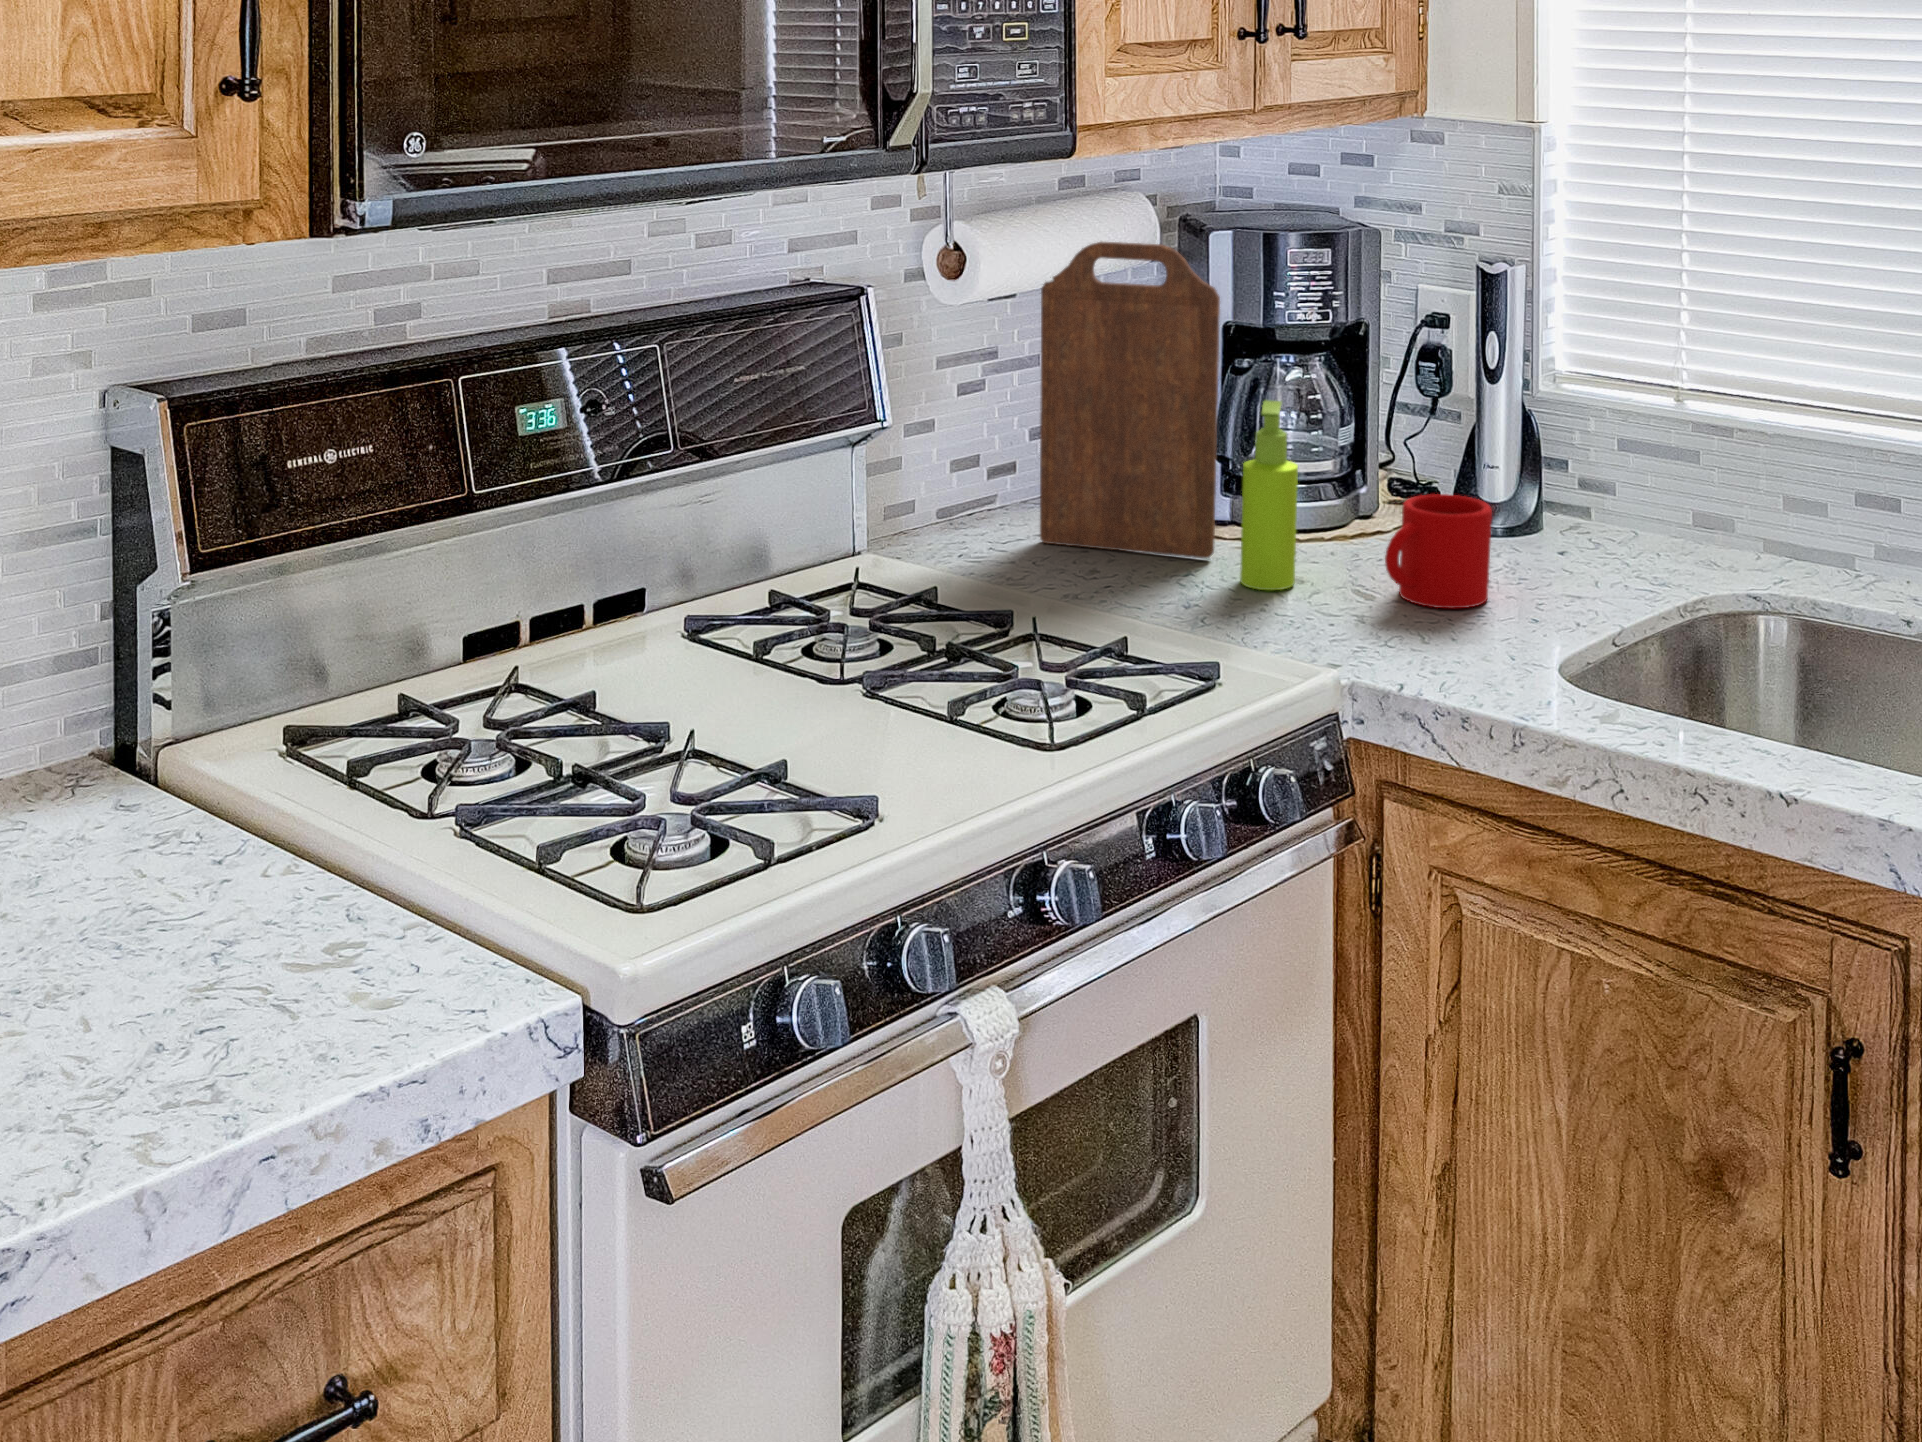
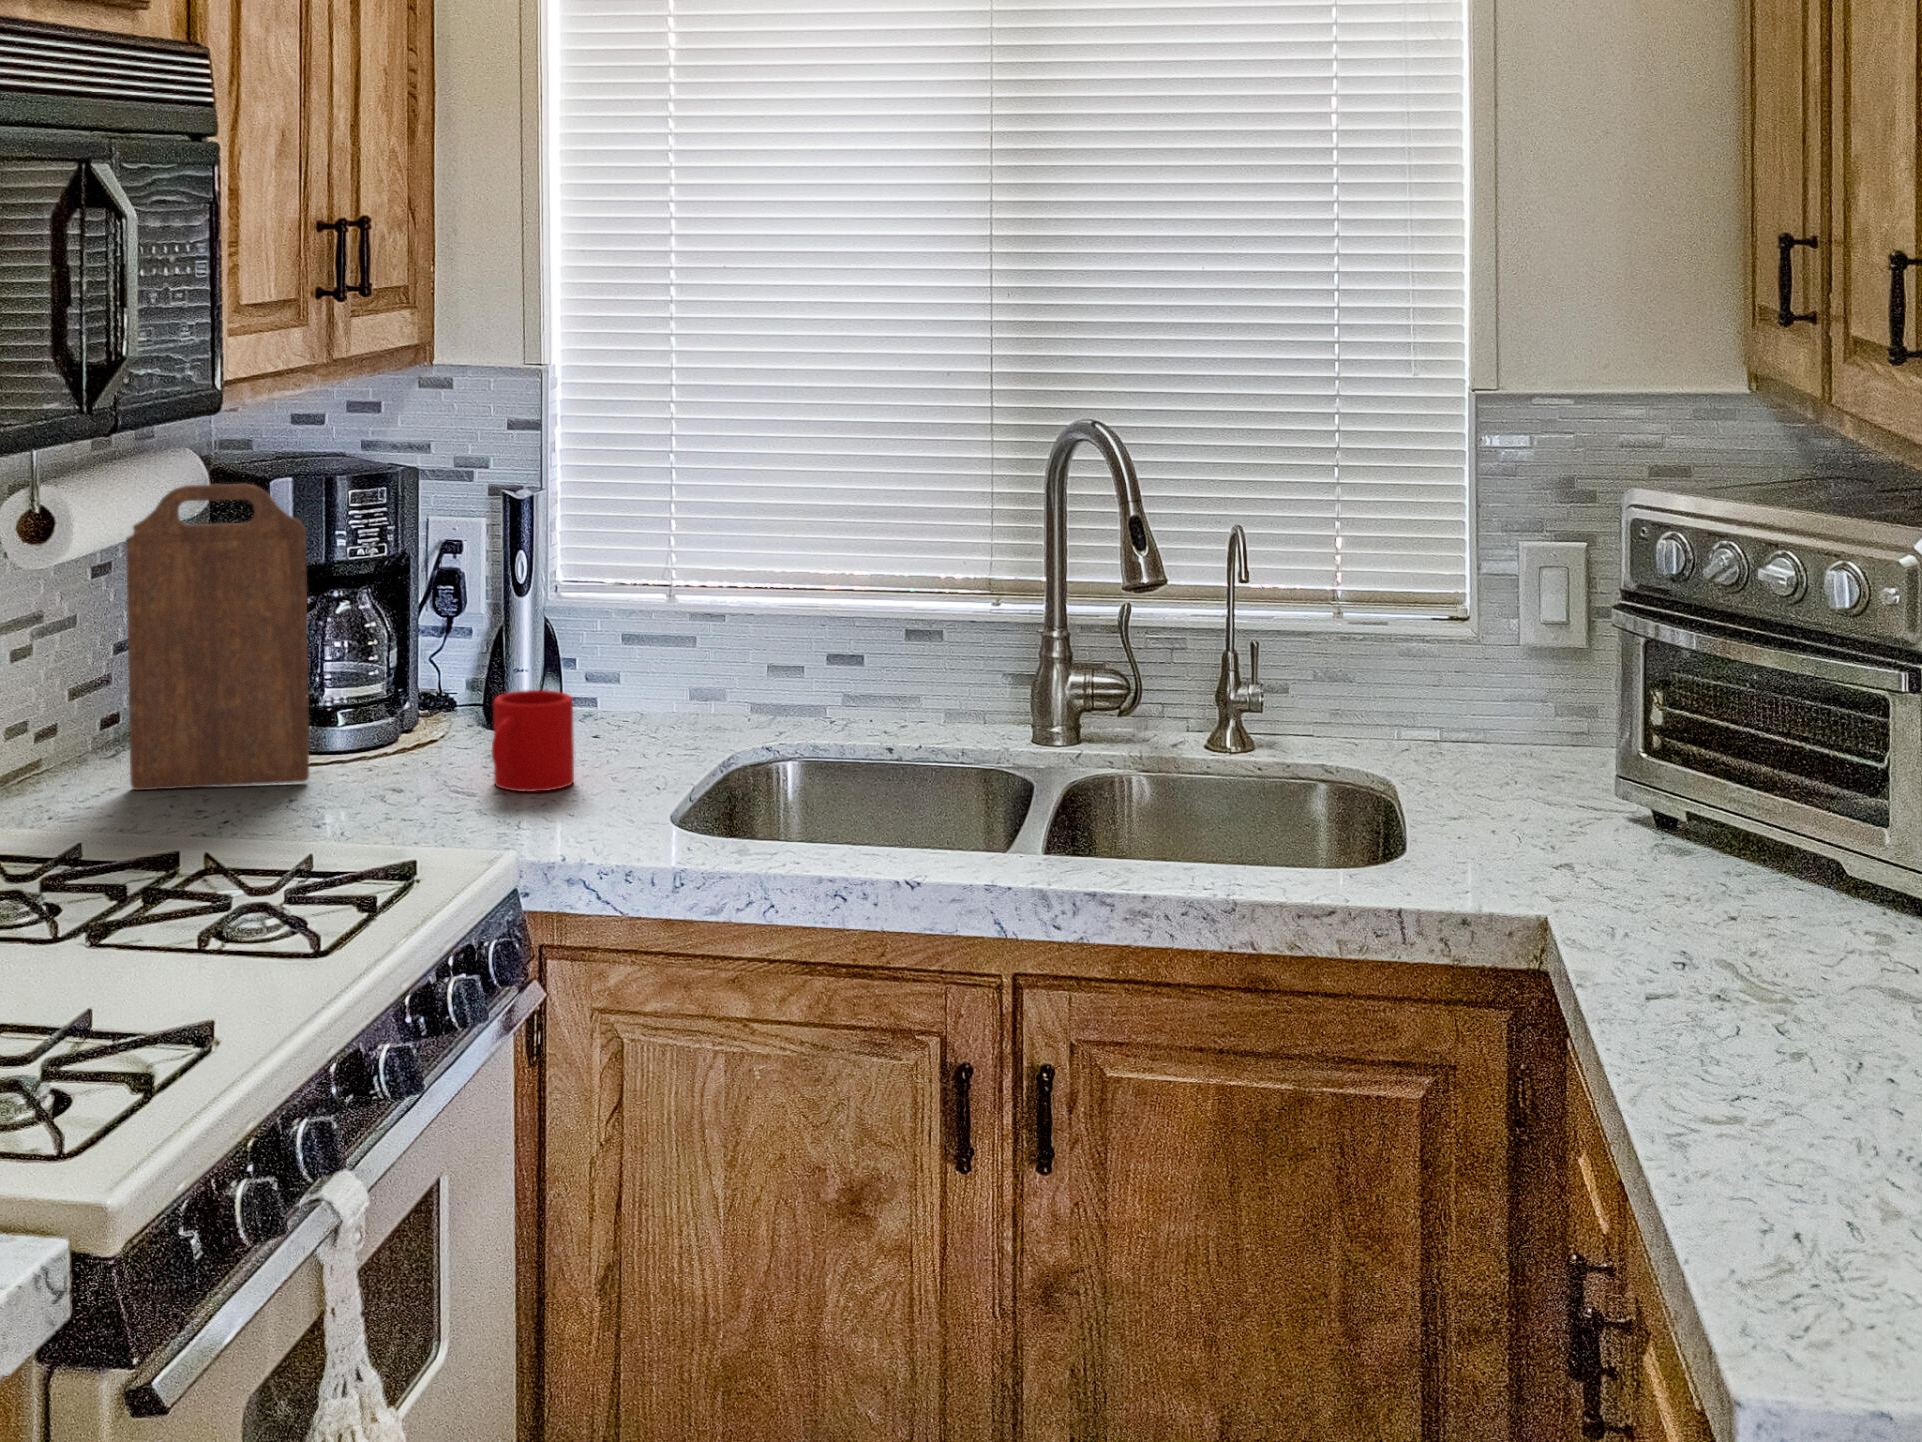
soap dispenser: present [1240,400,1298,590] -> none [348,619,401,799]

